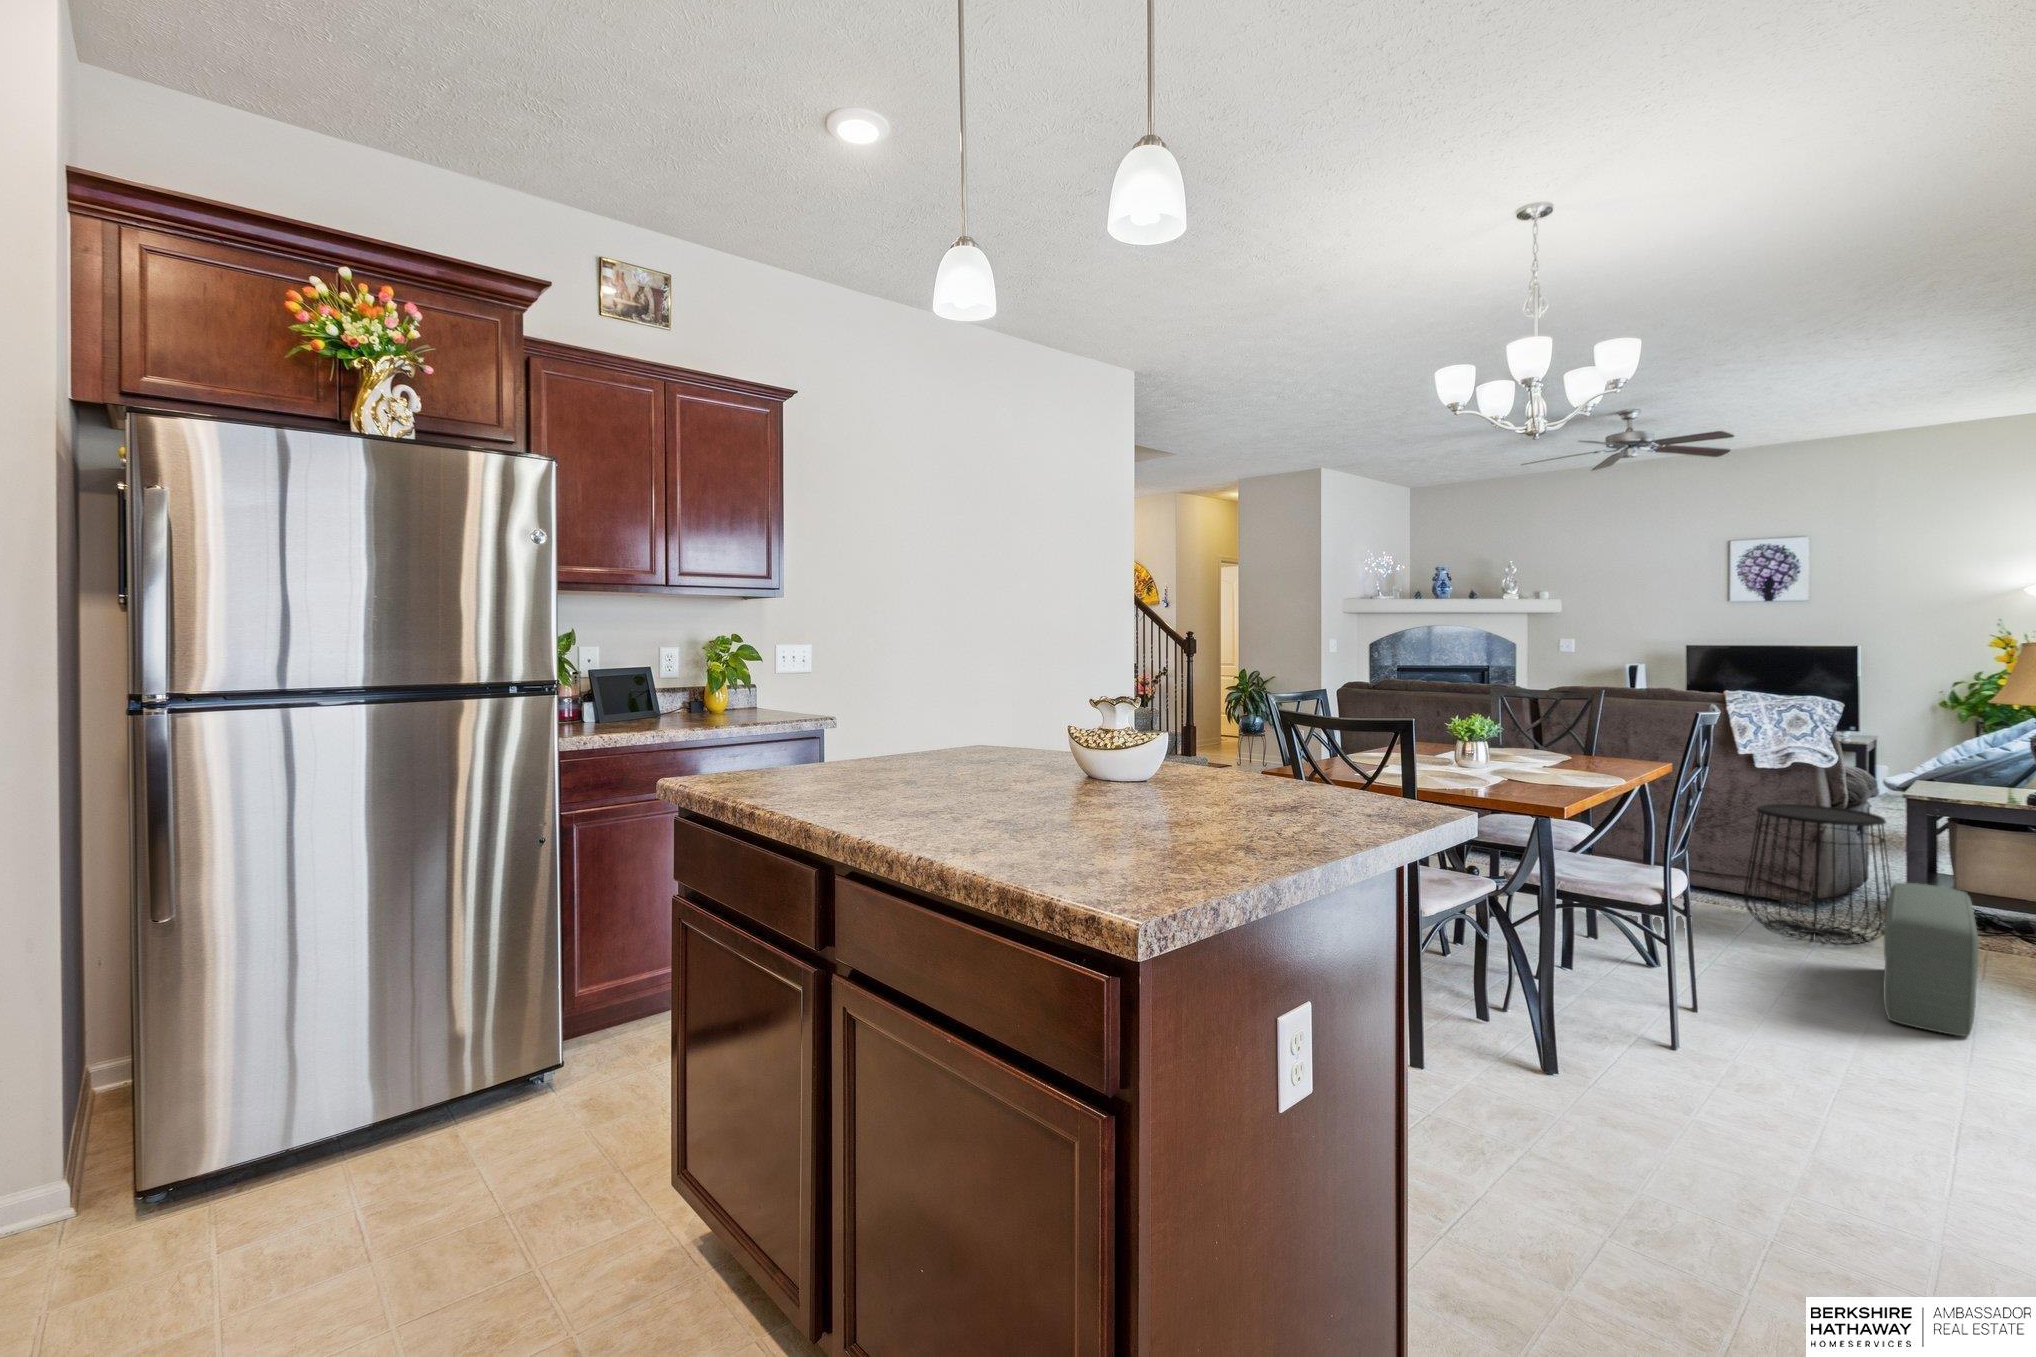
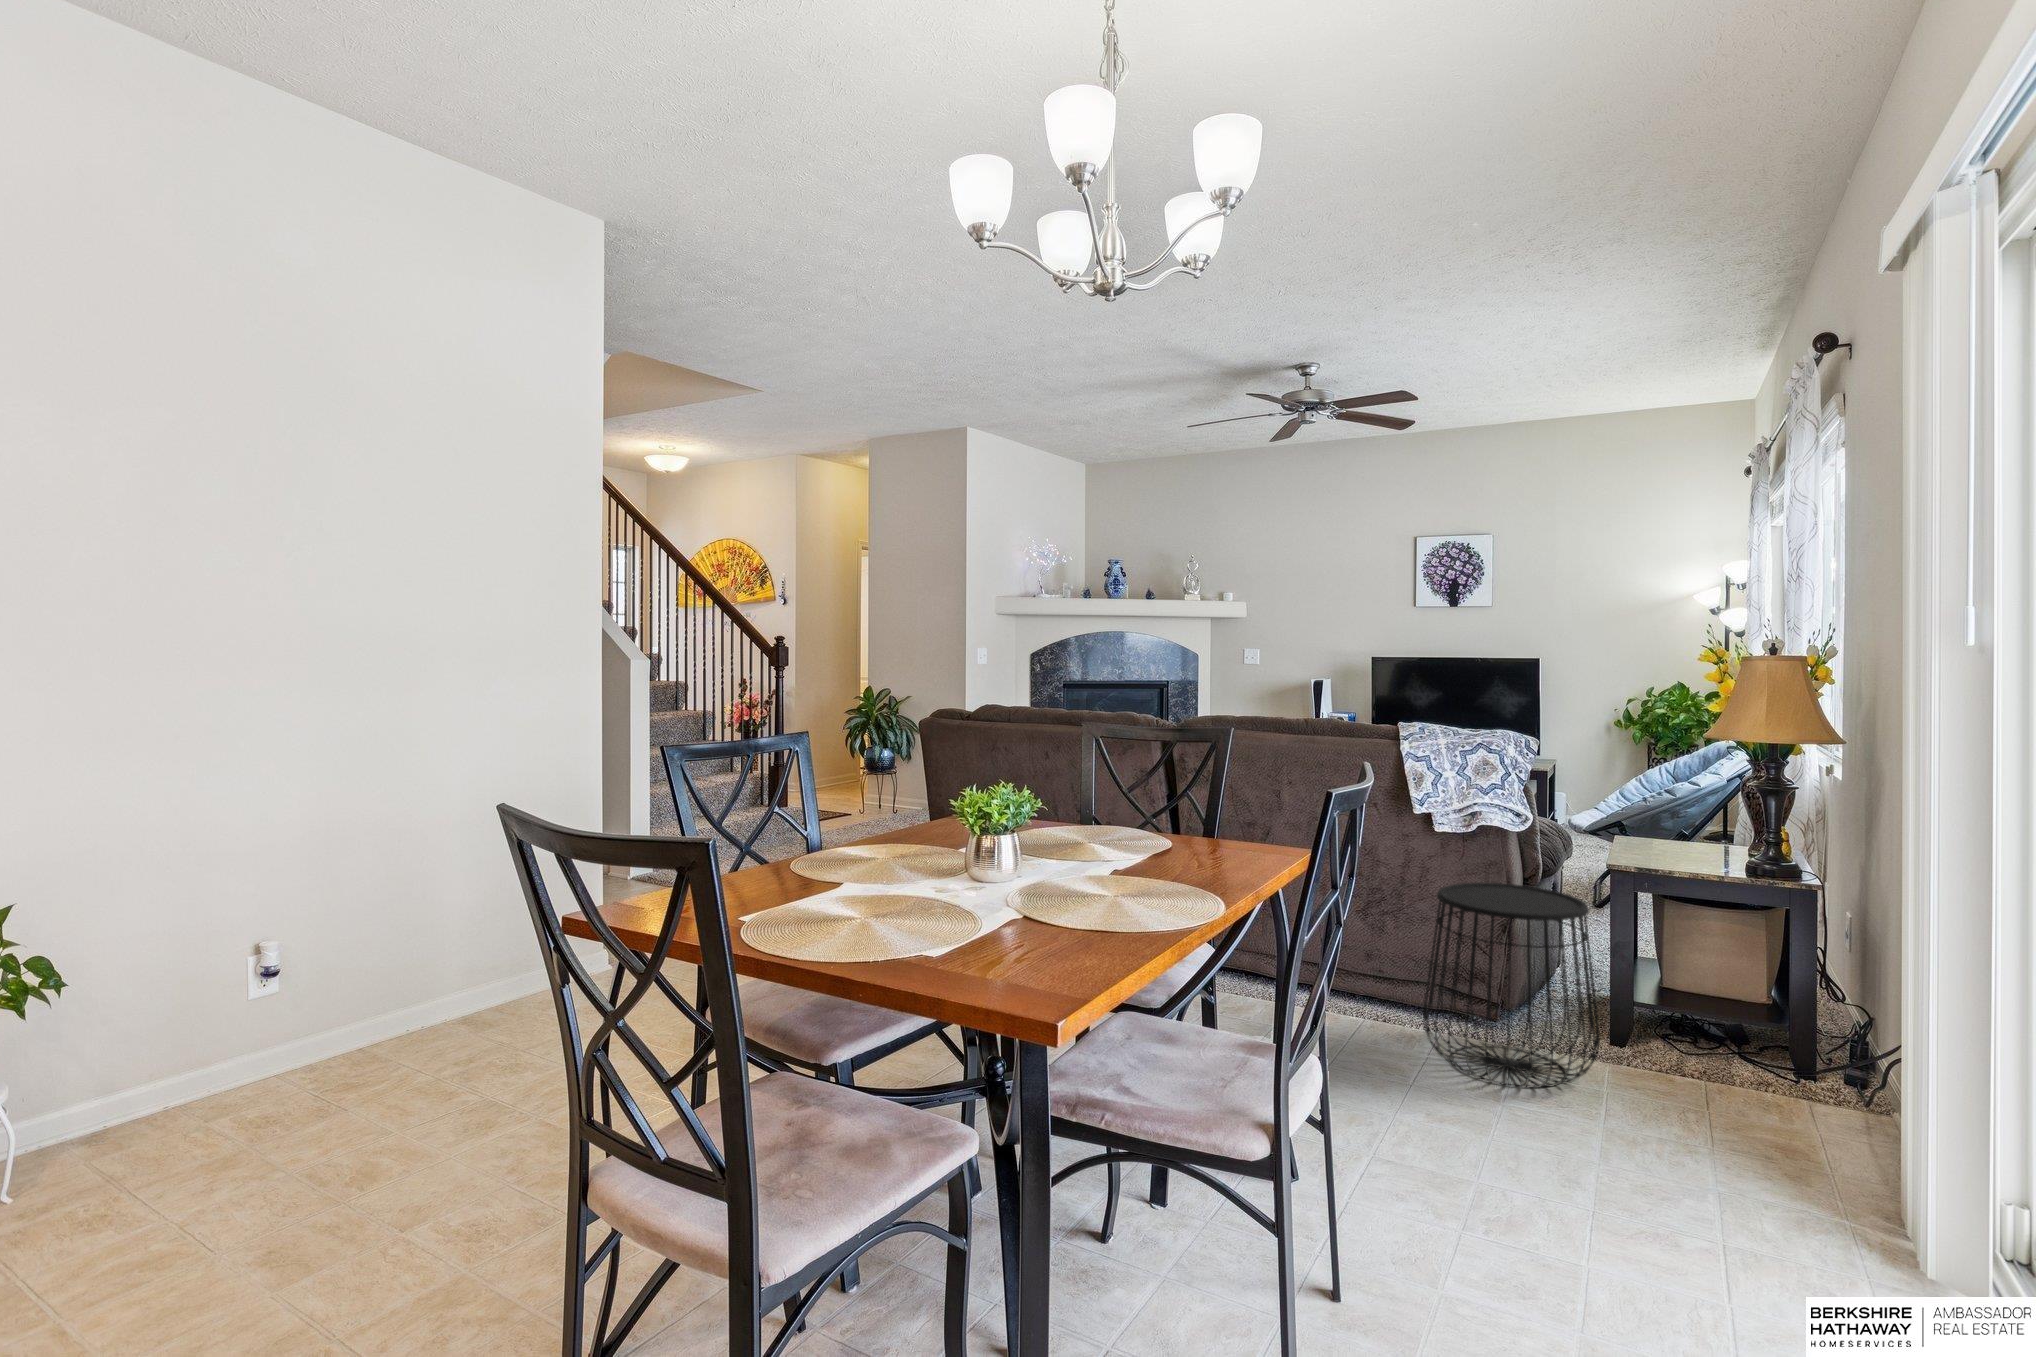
pouf: present [1884,883,1979,1036] -> none [1599,1011,1725,1292]

